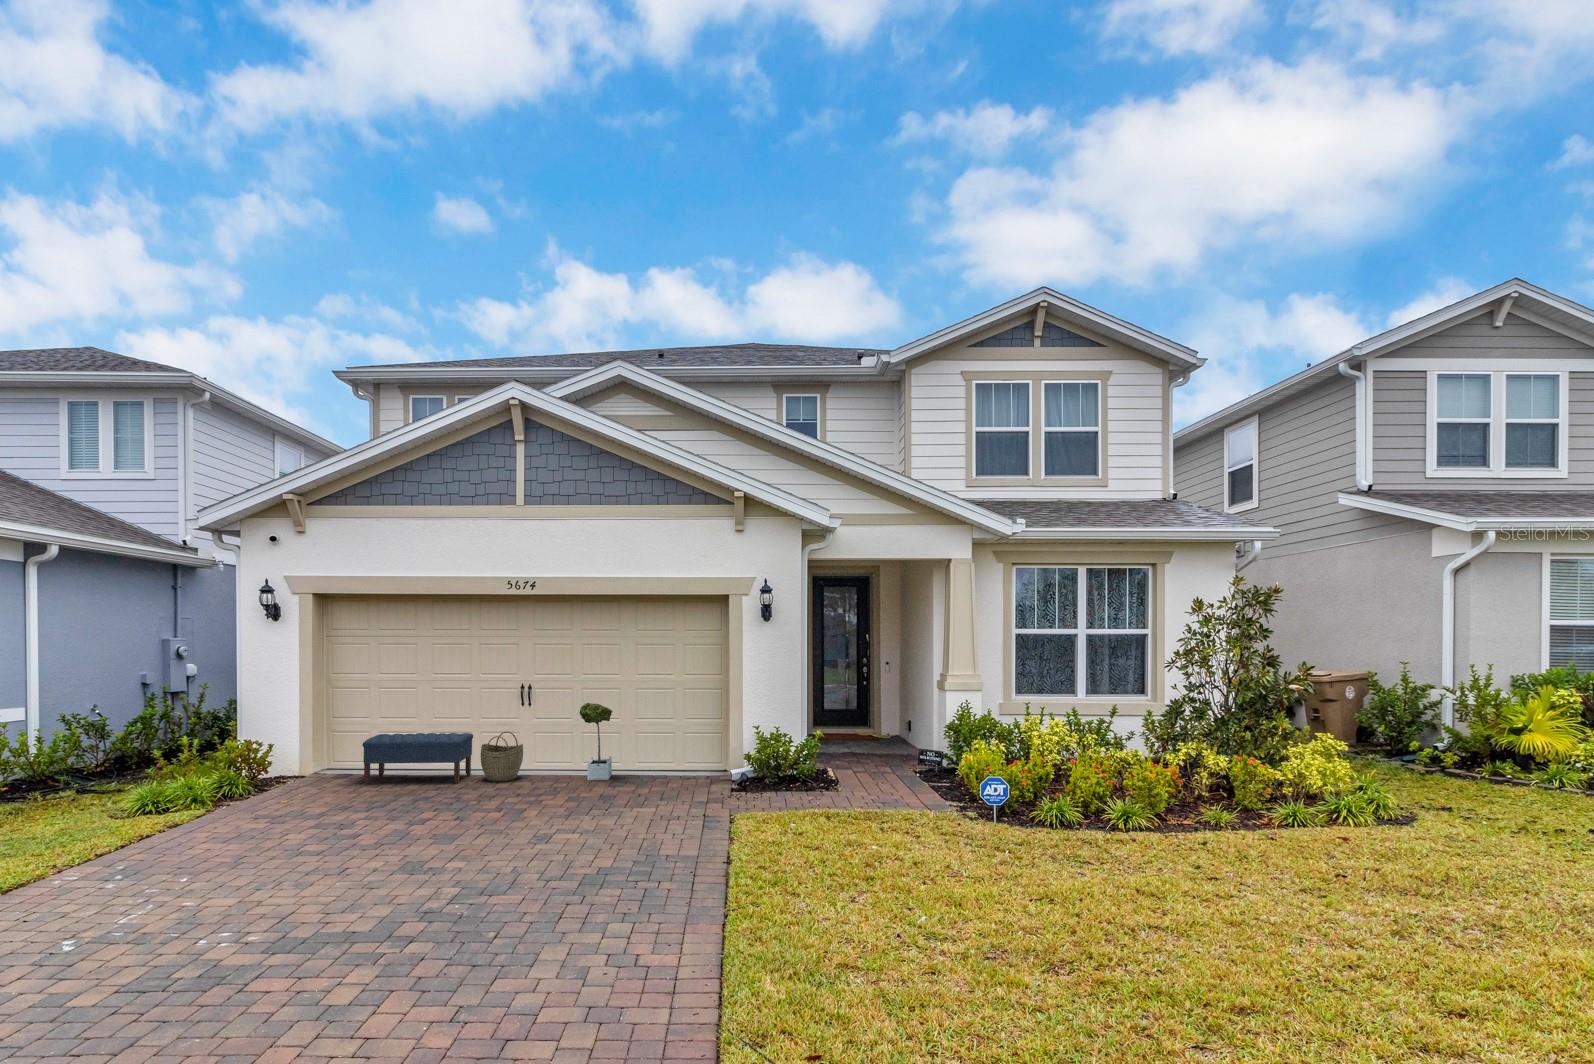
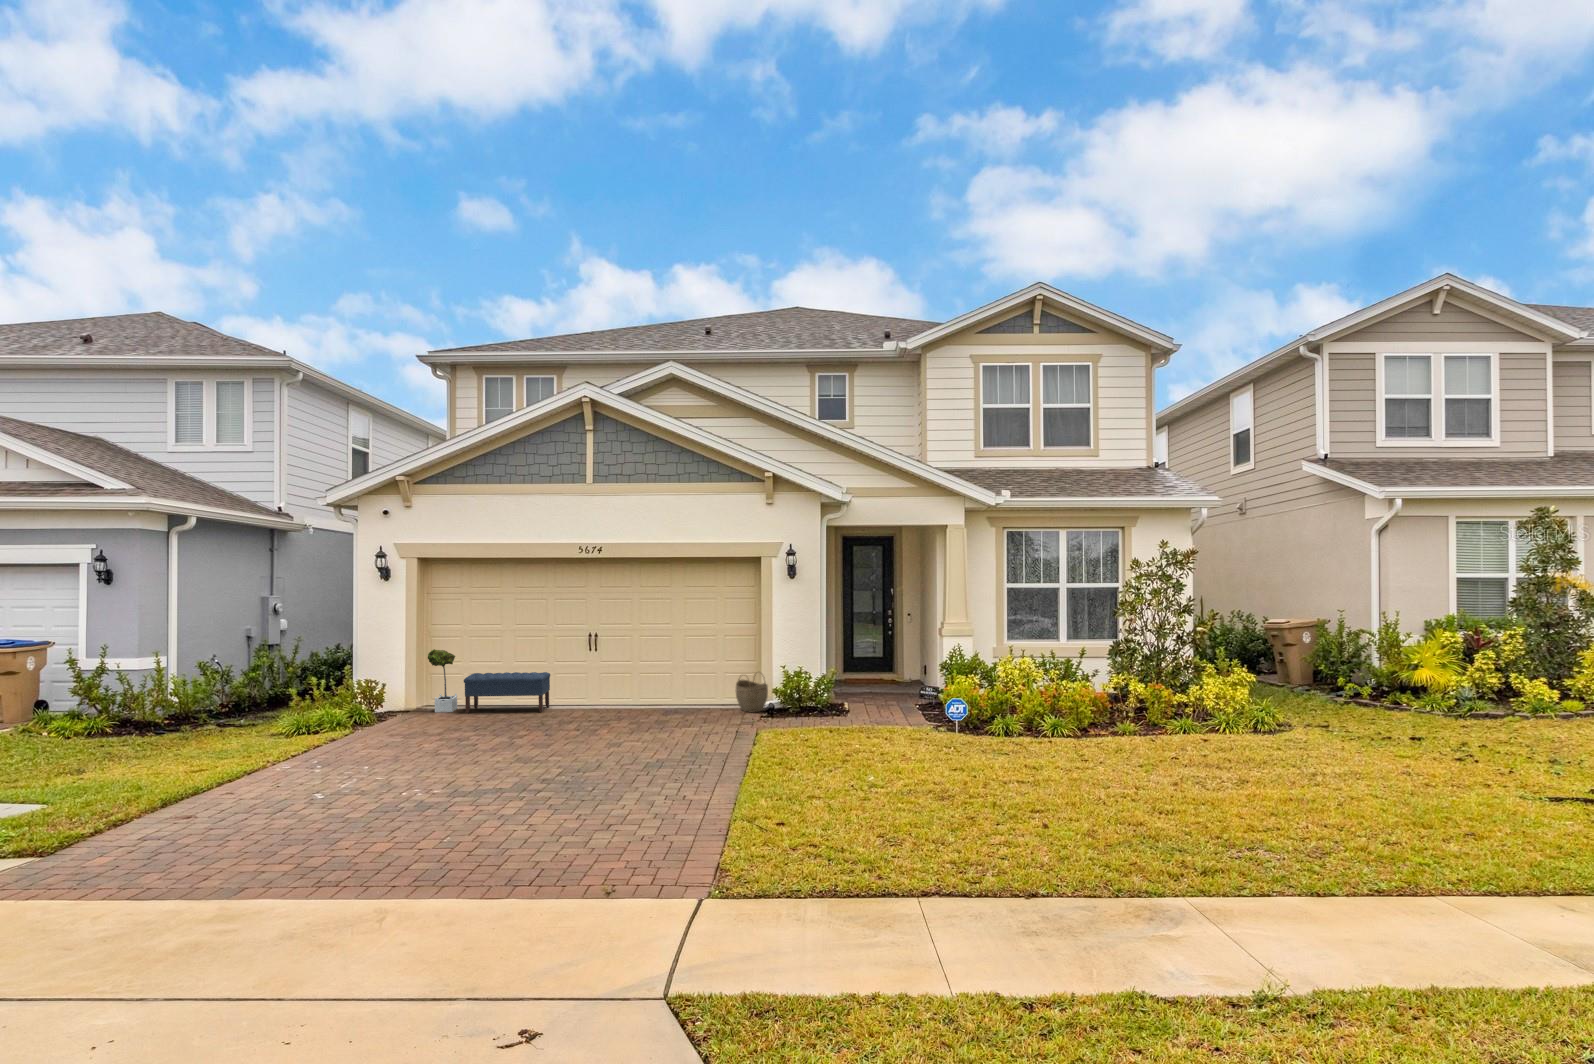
potted tree: present [579,703,612,780] -> present [428,649,458,712]
woven basket: present [481,731,523,782] -> present [736,675,768,713]

